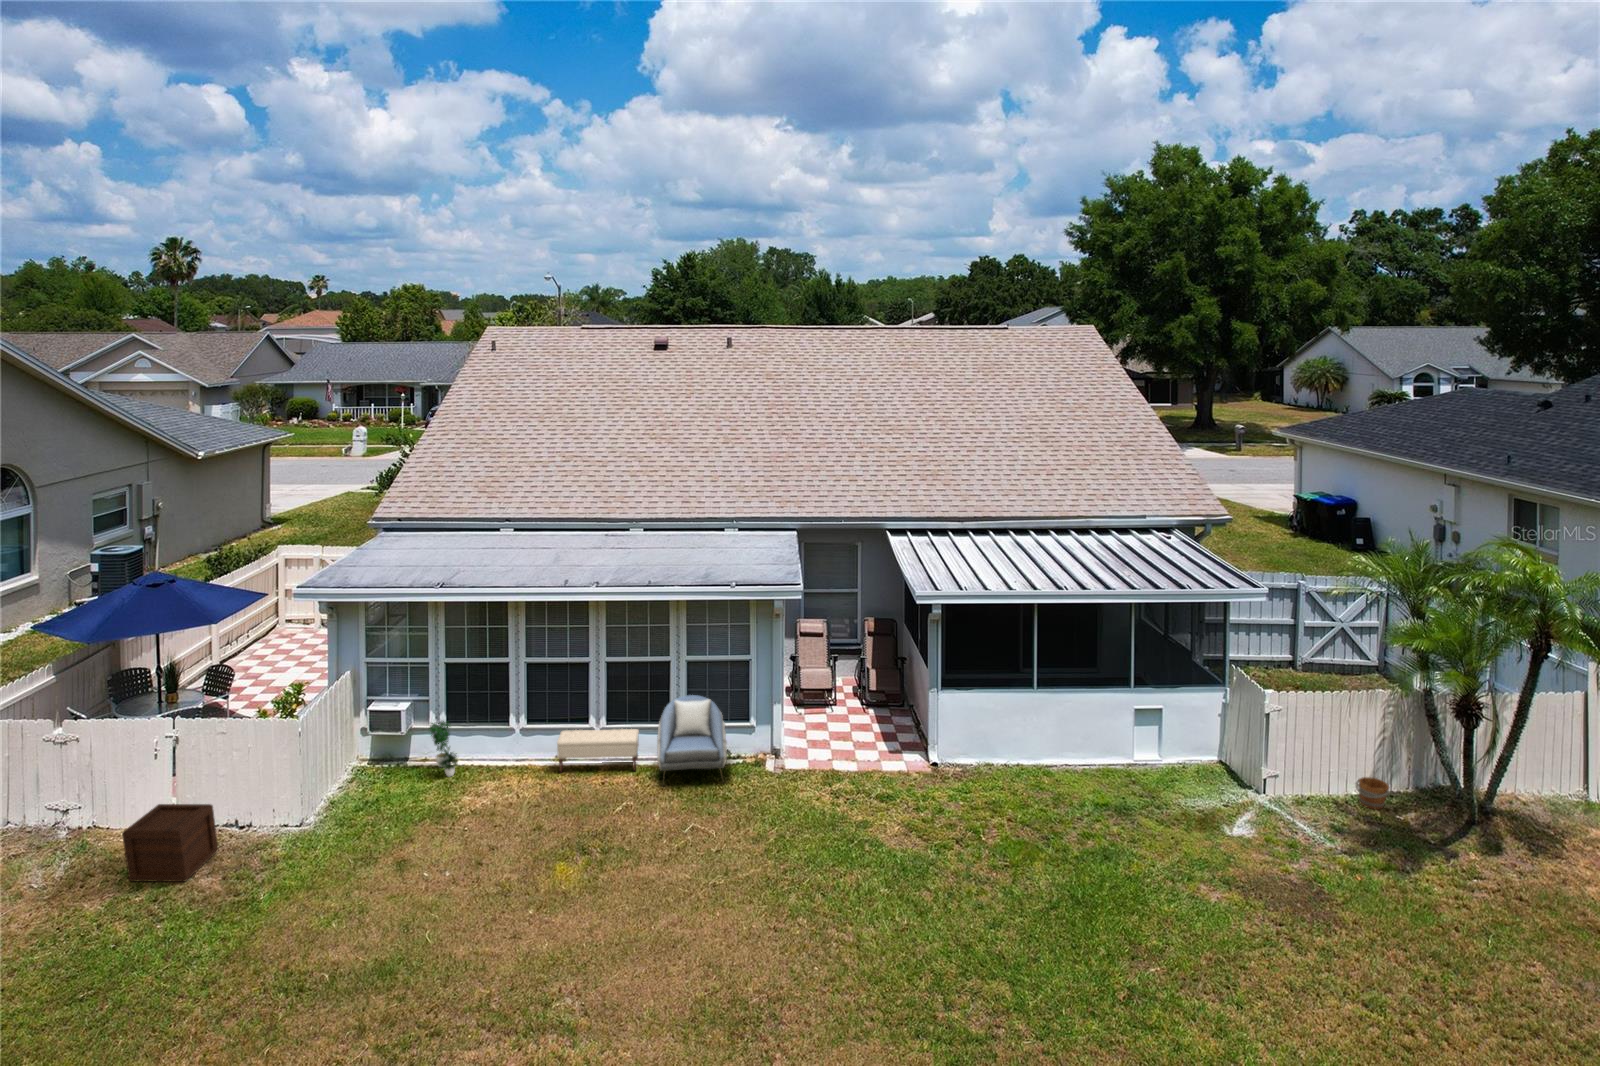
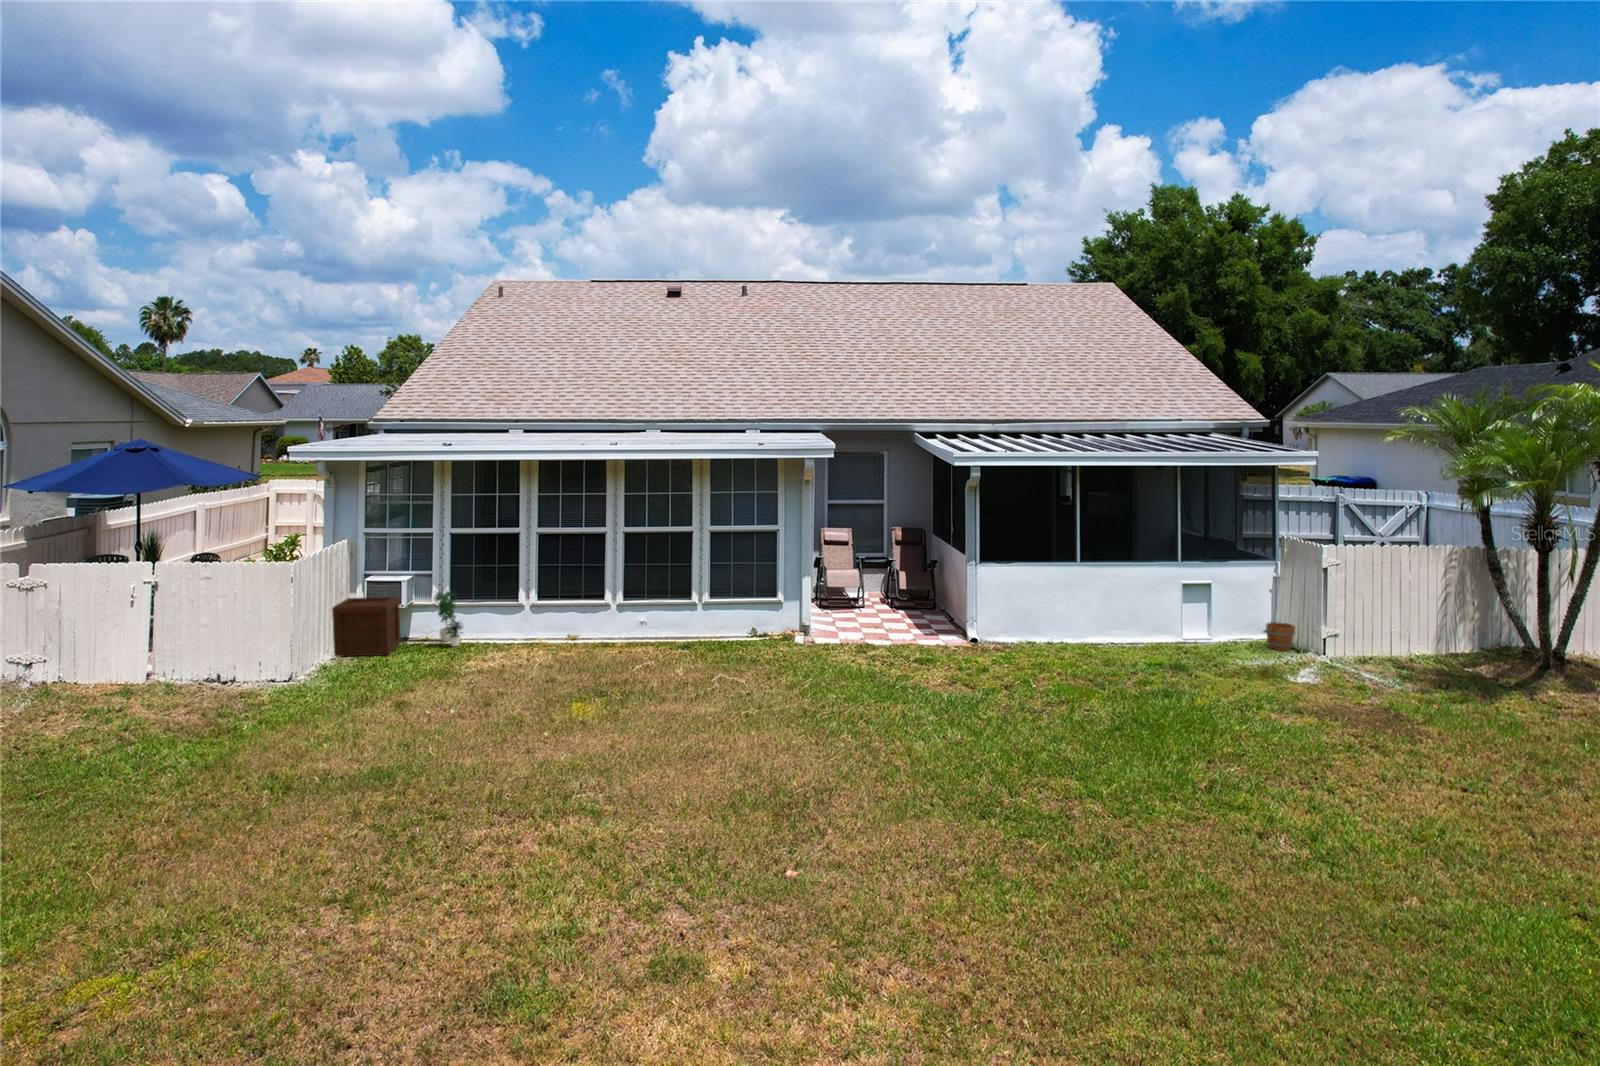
armchair: present [657,695,727,778] -> none [678,566,752,652]
bench: present [557,729,639,772] -> none [571,603,657,645]
bucket: present [1356,777,1389,809] -> present [1263,622,1295,650]
wooden crate: present [122,804,218,882] -> present [332,597,401,656]

